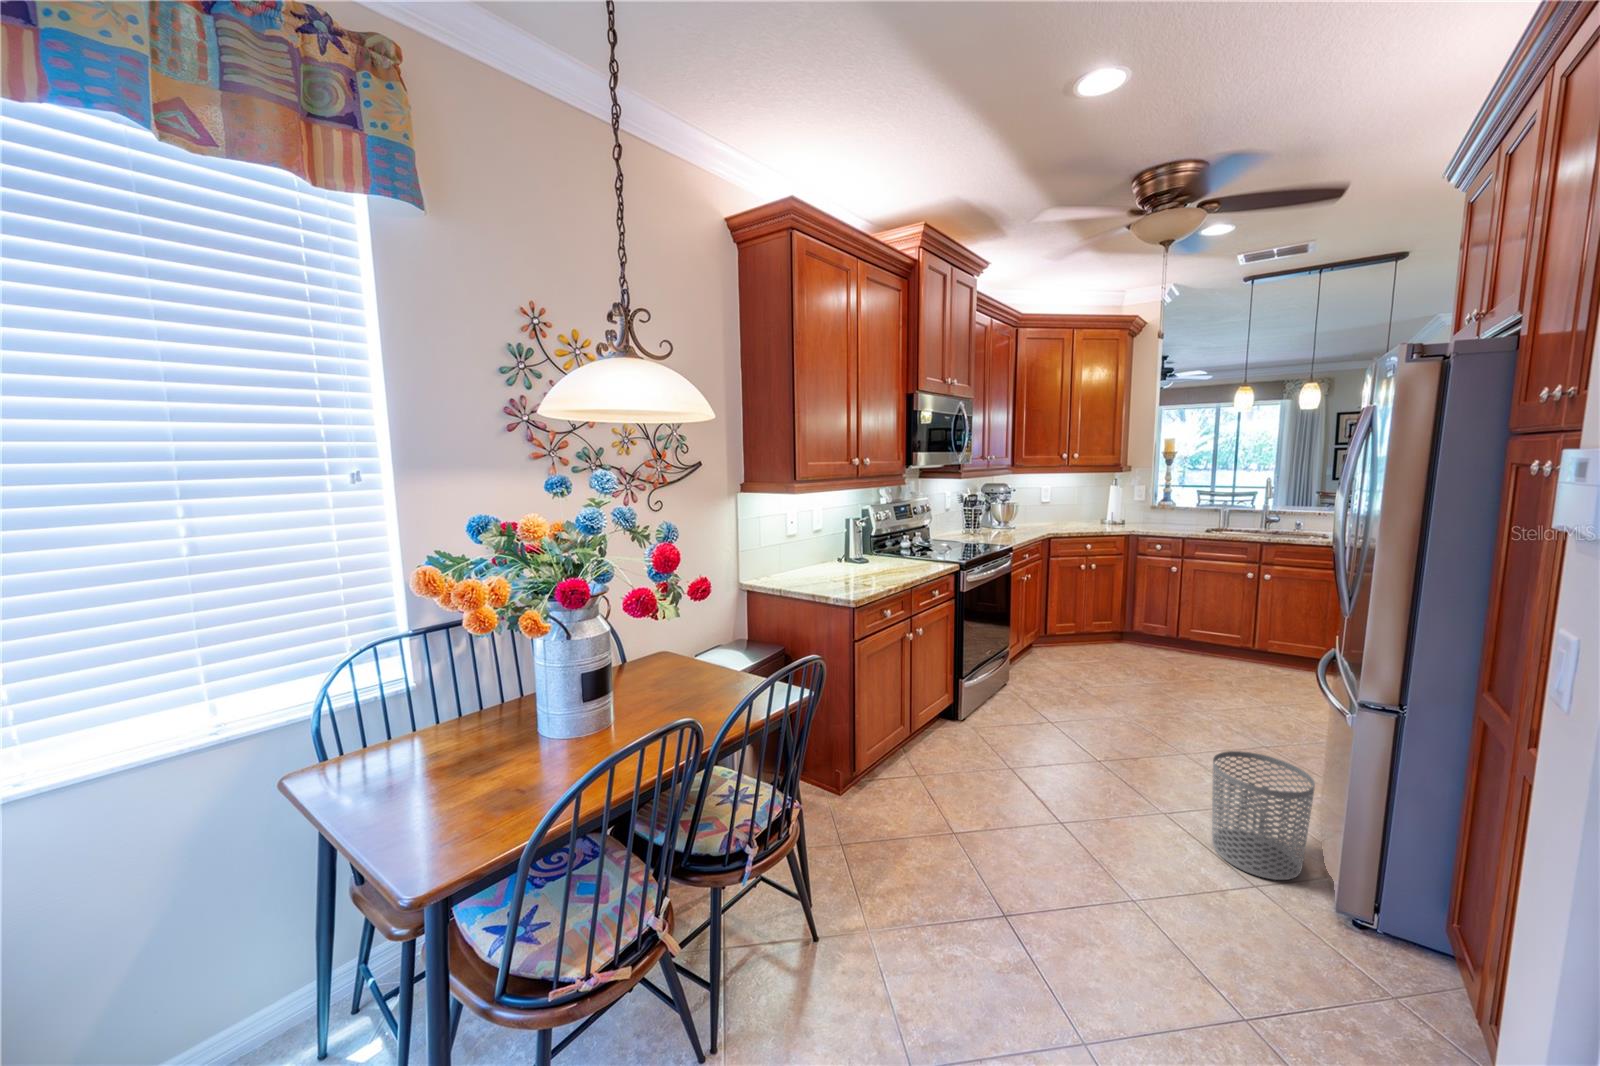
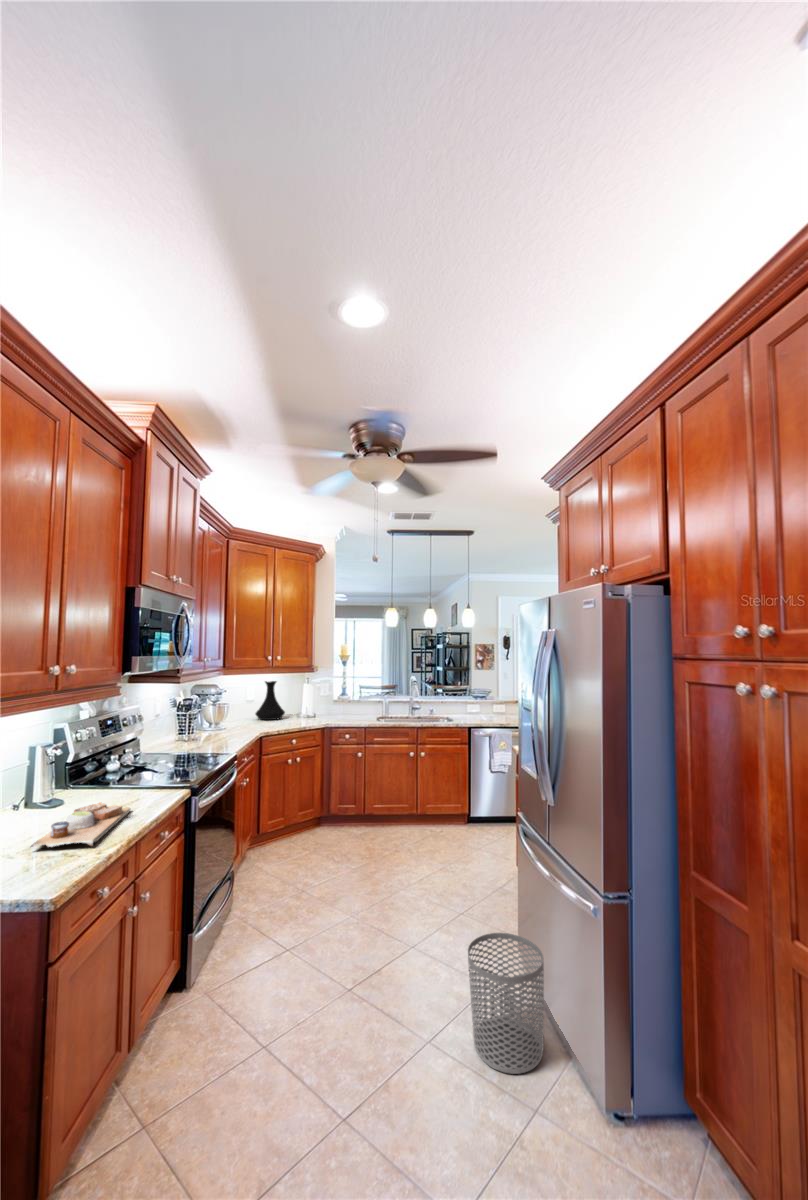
vase: none [1050,483,1084,524] -> present [256,681,285,720]
cutting board: none [847,562,910,584] -> present [31,802,130,847]

